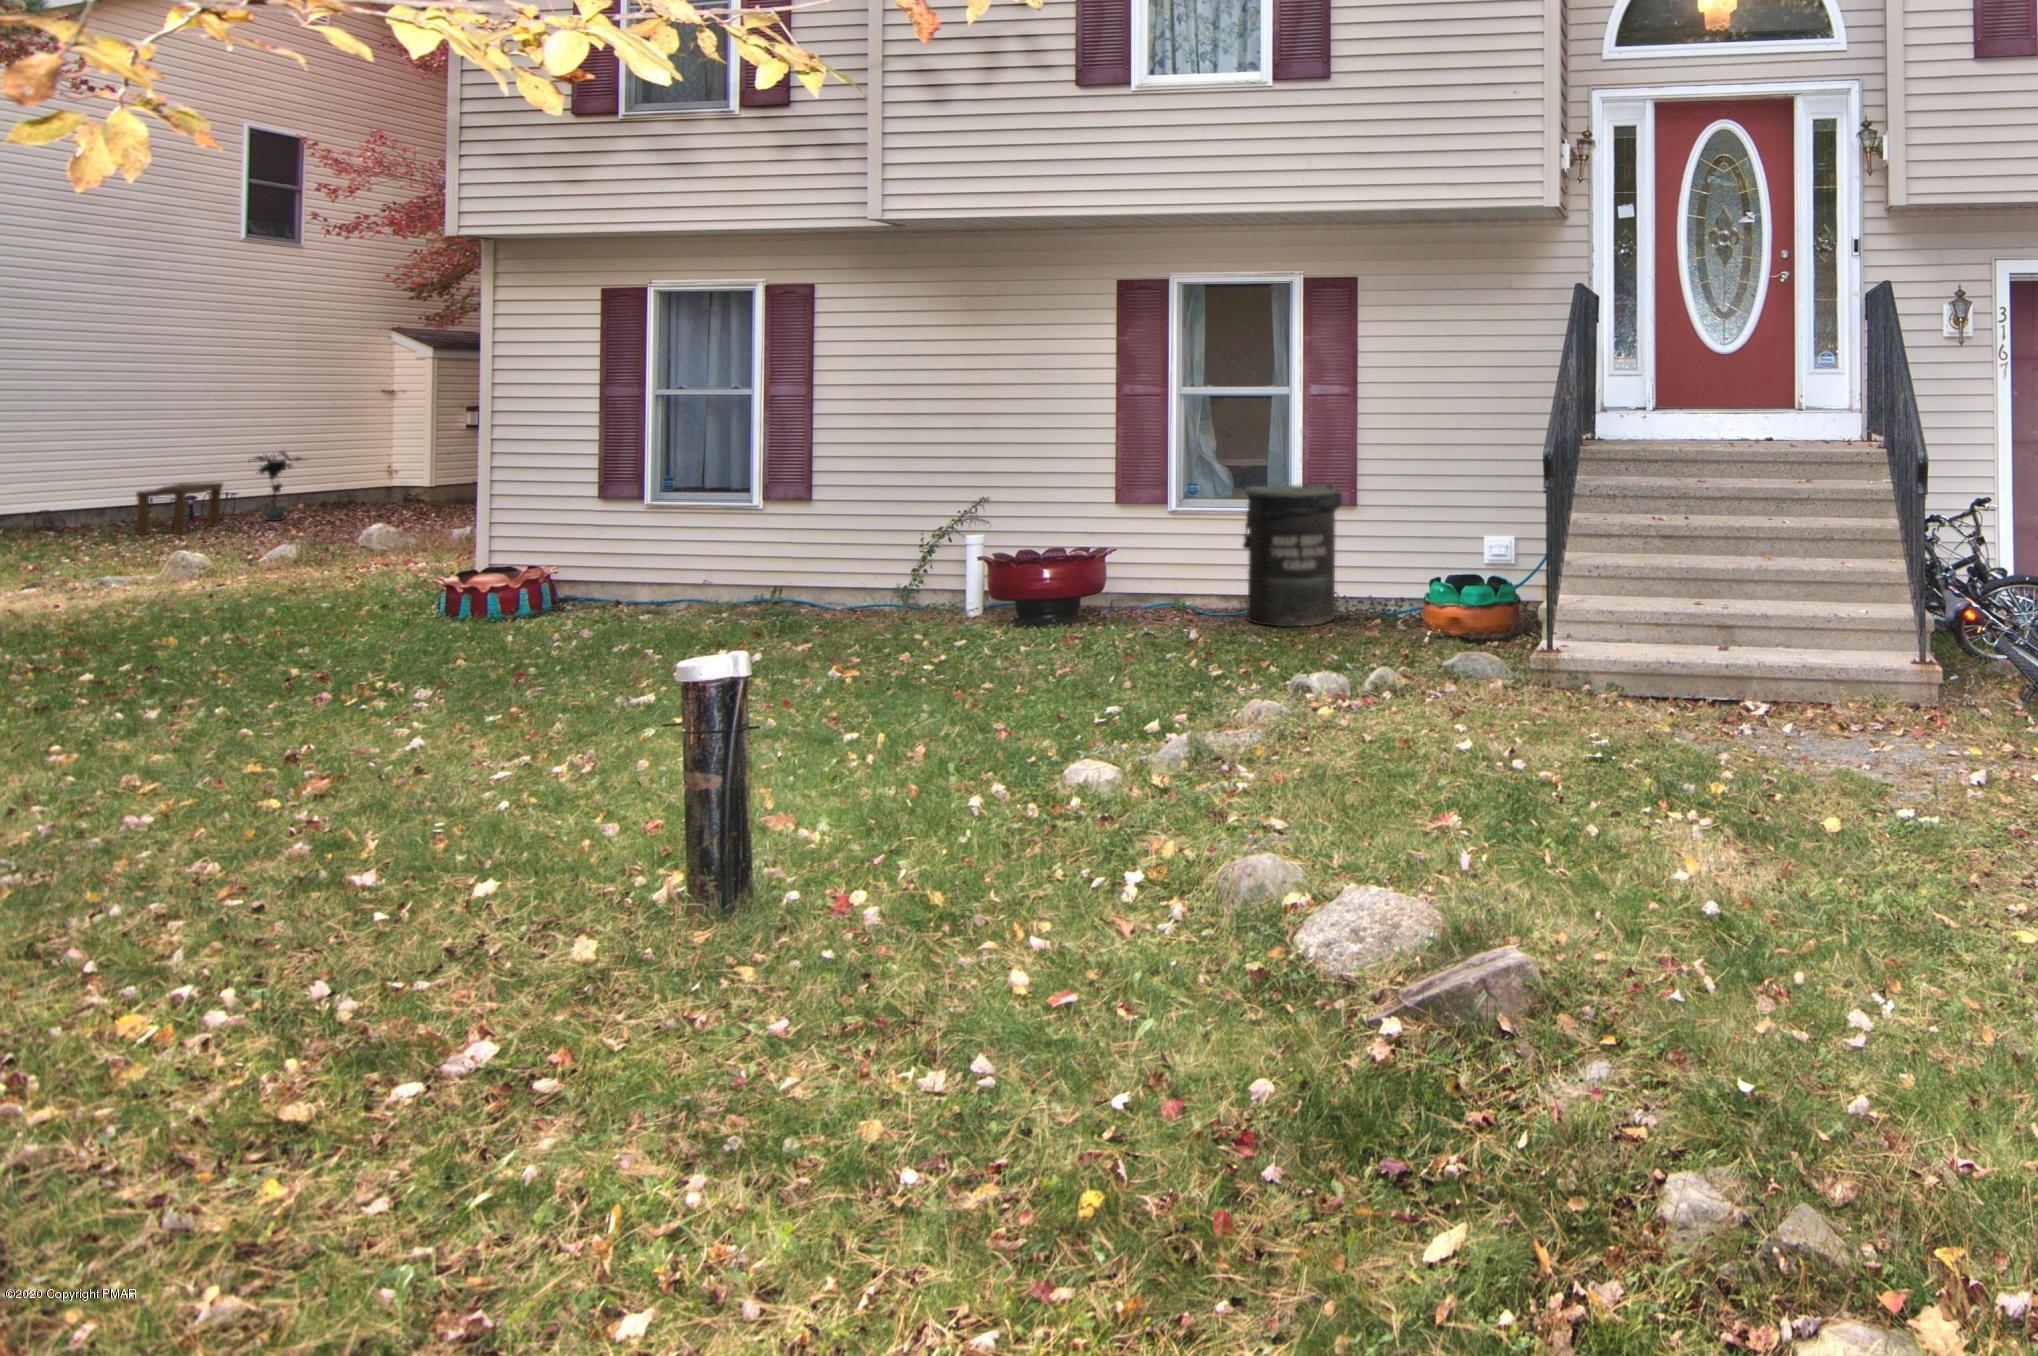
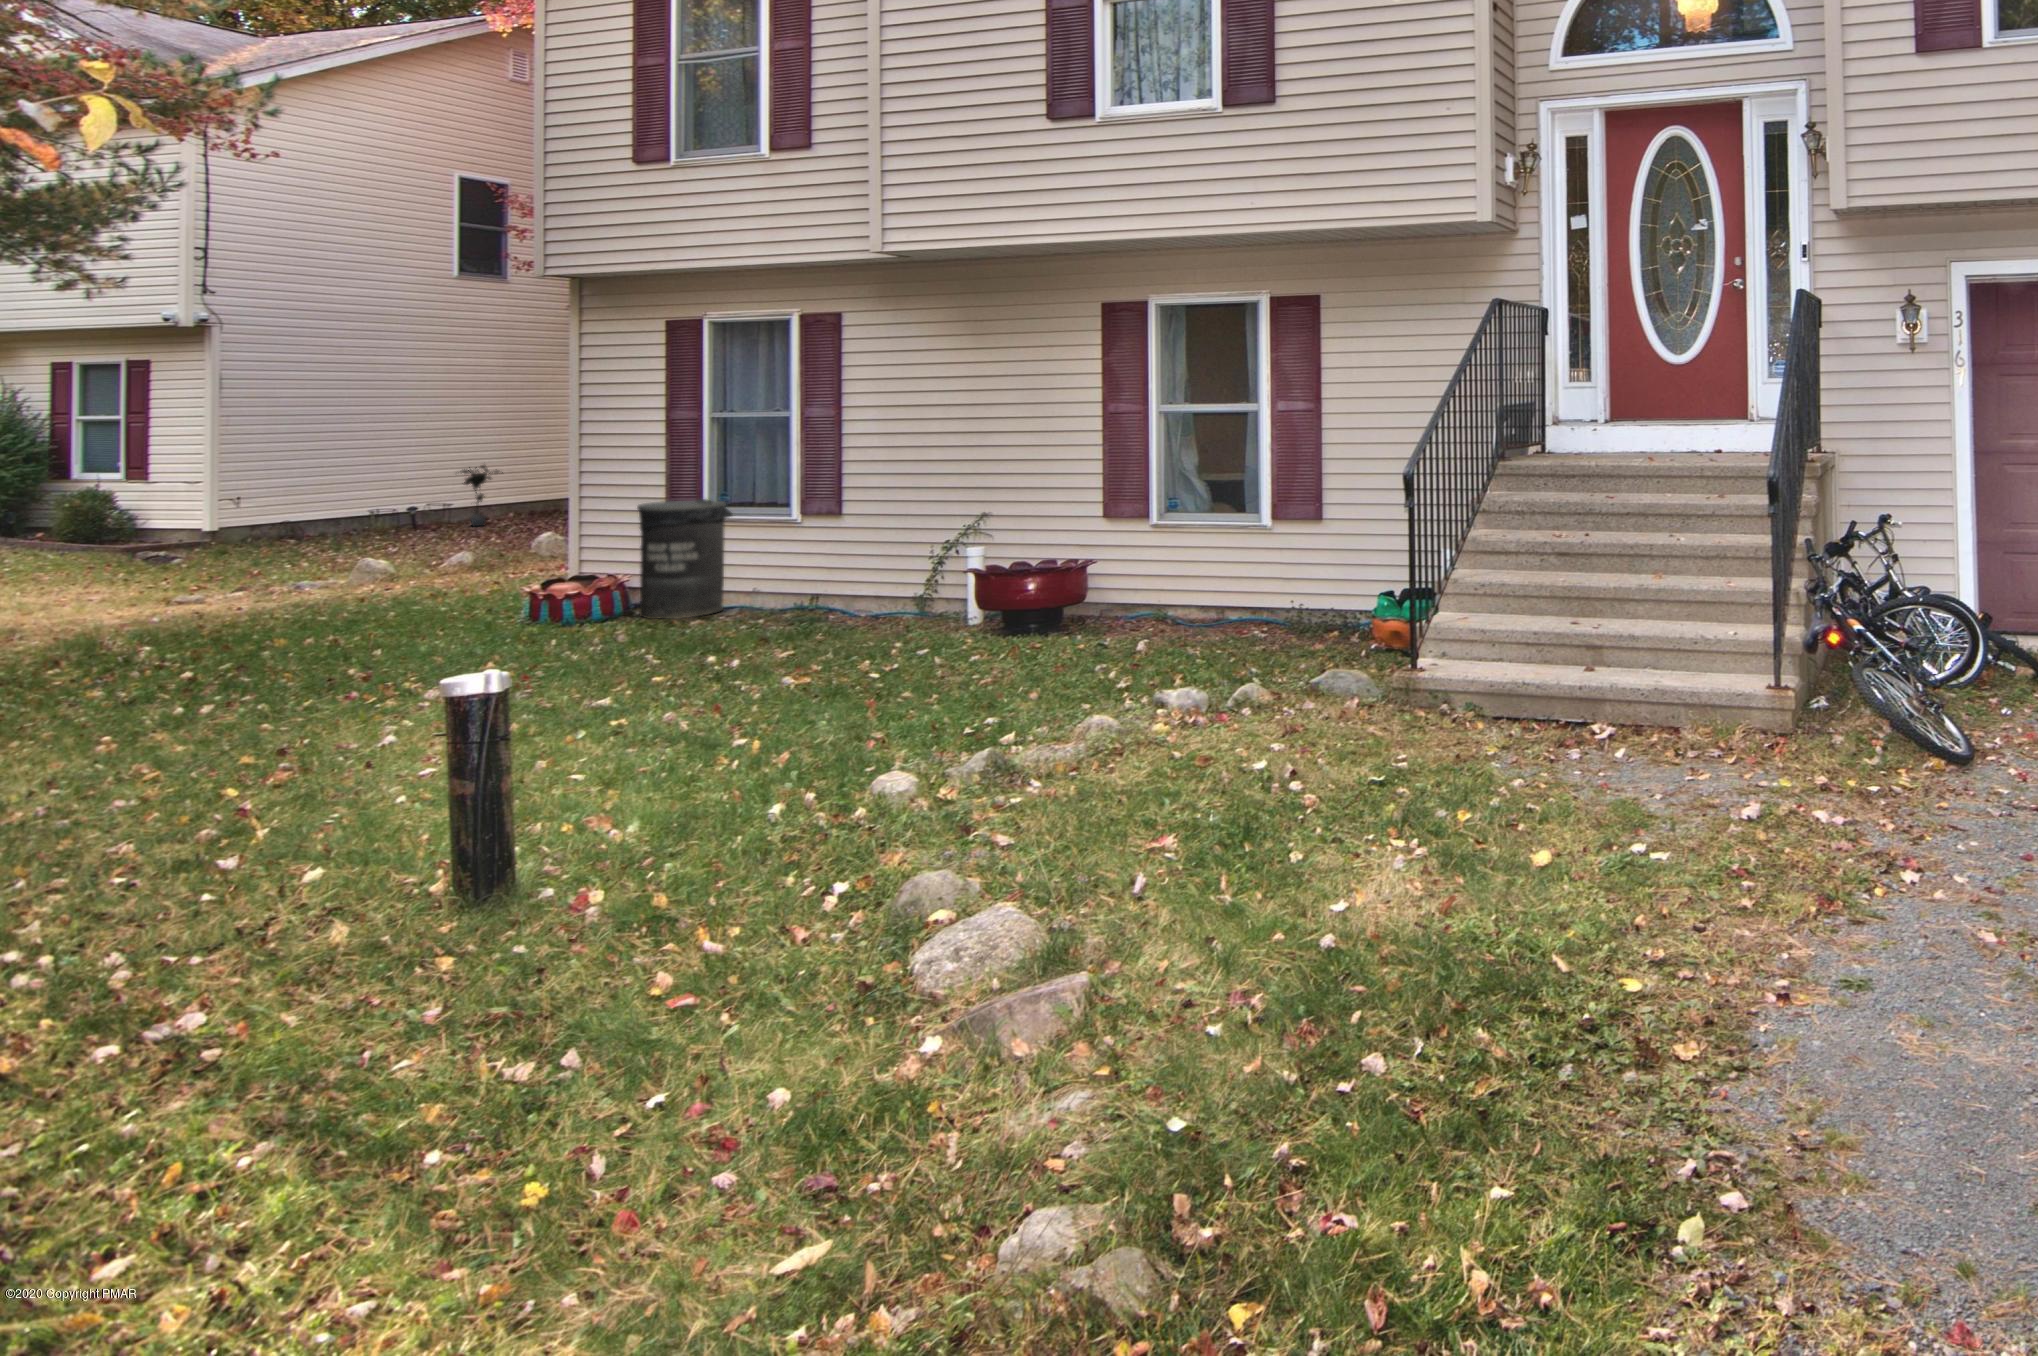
bench: present [136,482,223,535] -> none [359,493,433,539]
trash can: present [1243,484,1342,627] -> present [637,499,732,619]

